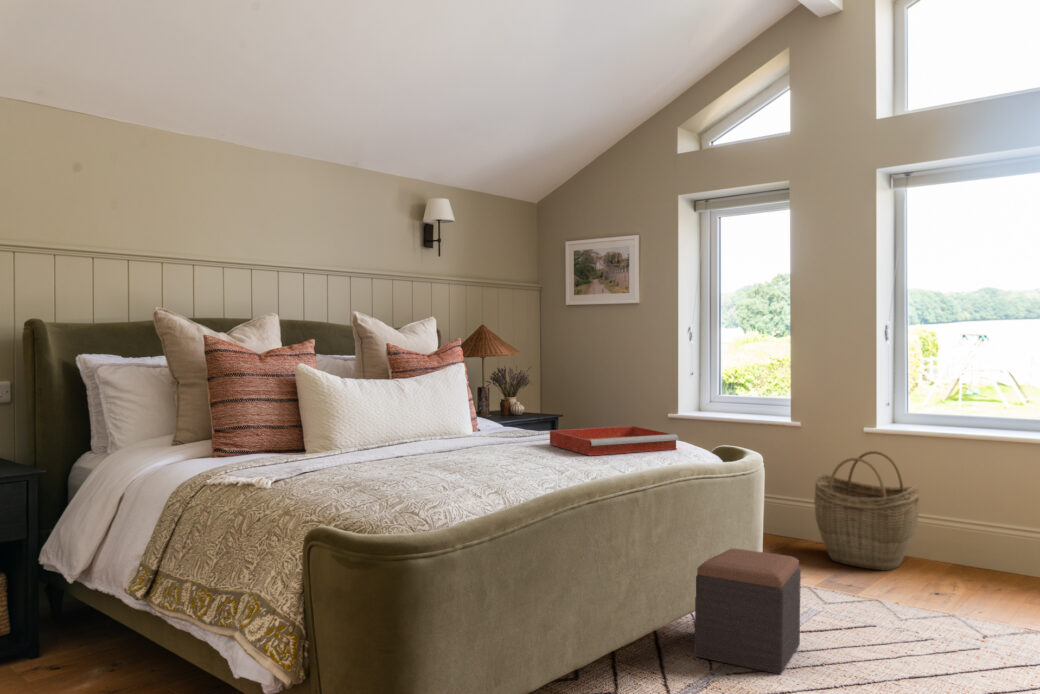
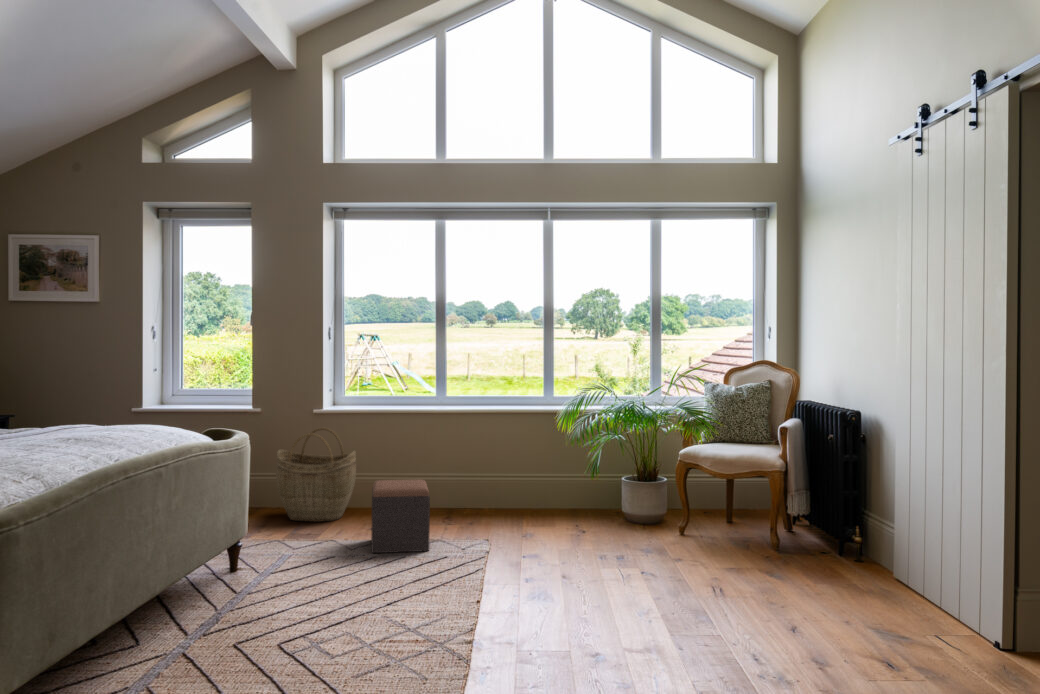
tray: present [550,426,678,456] -> none [50,416,181,443]
footstool: present [695,548,801,674] -> present [371,479,430,553]

